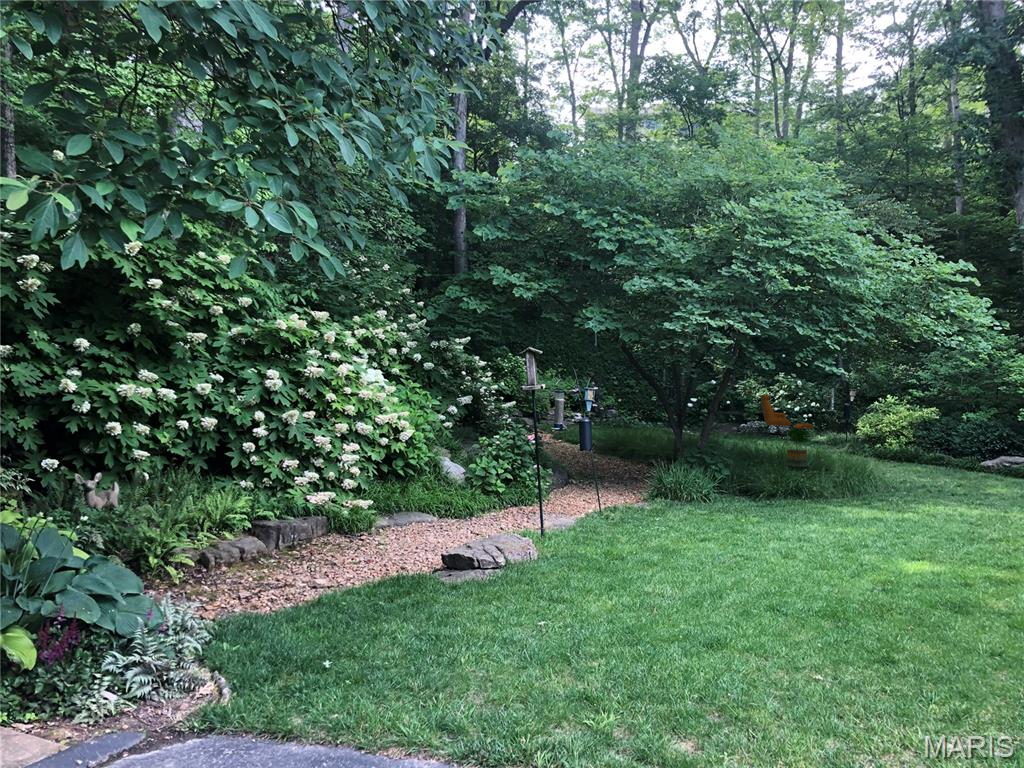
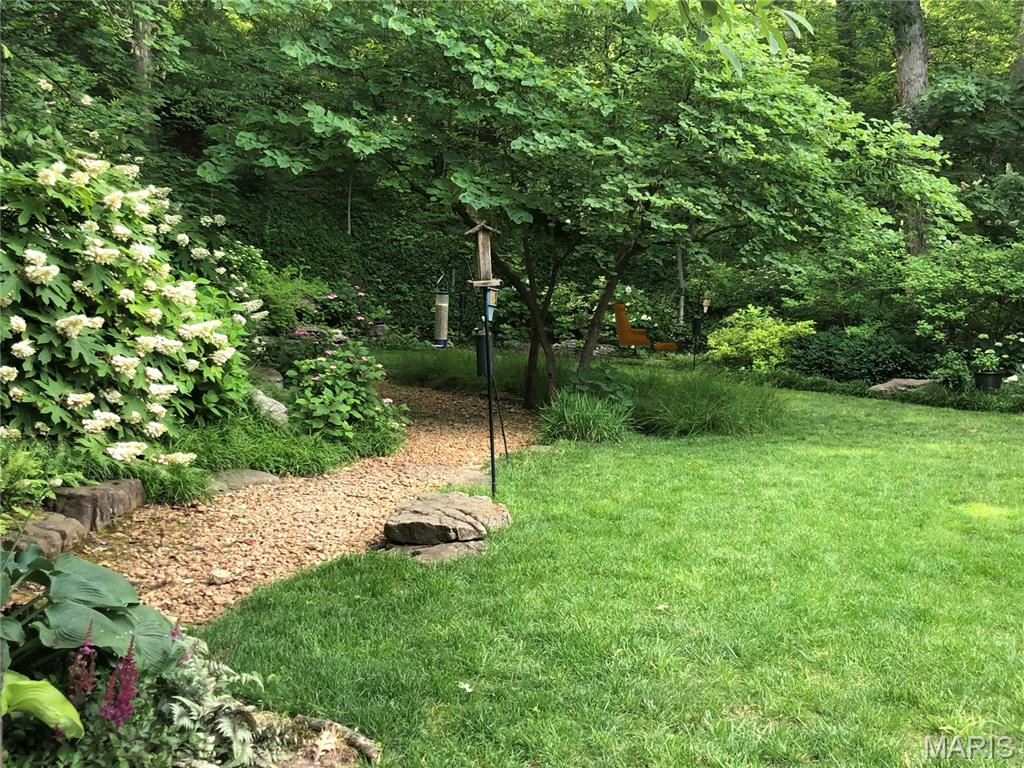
potted tree: present [787,429,811,467] -> none [685,346,717,395]

